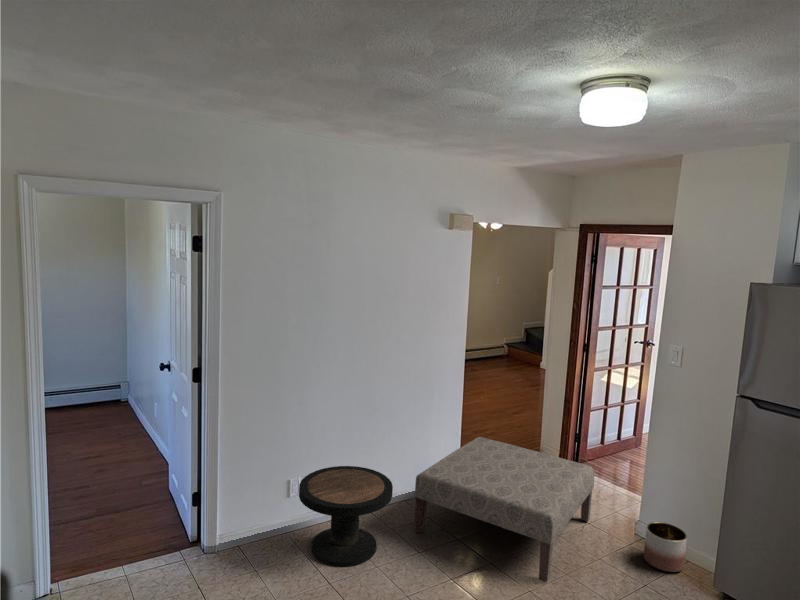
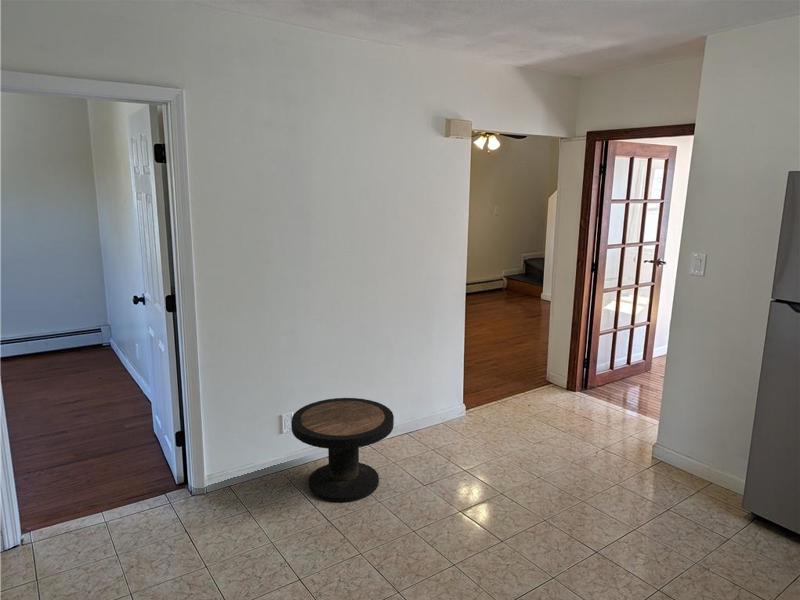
ottoman: present [414,437,595,582] -> none [418,364,609,509]
planter: present [644,522,687,572] -> none [664,442,712,493]

